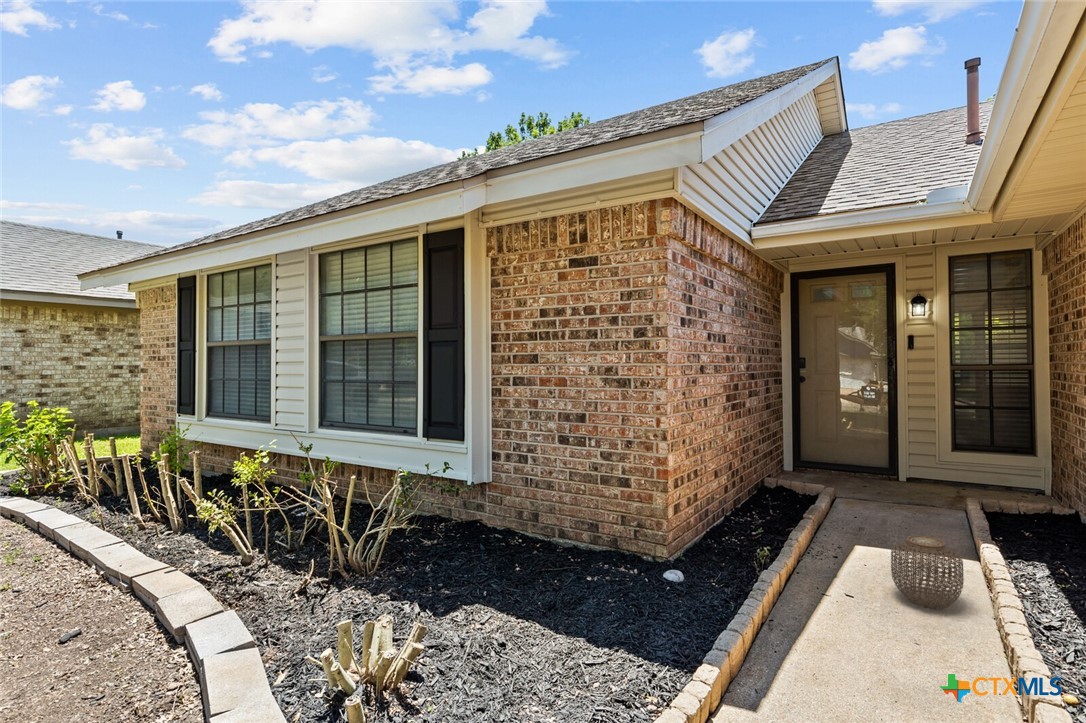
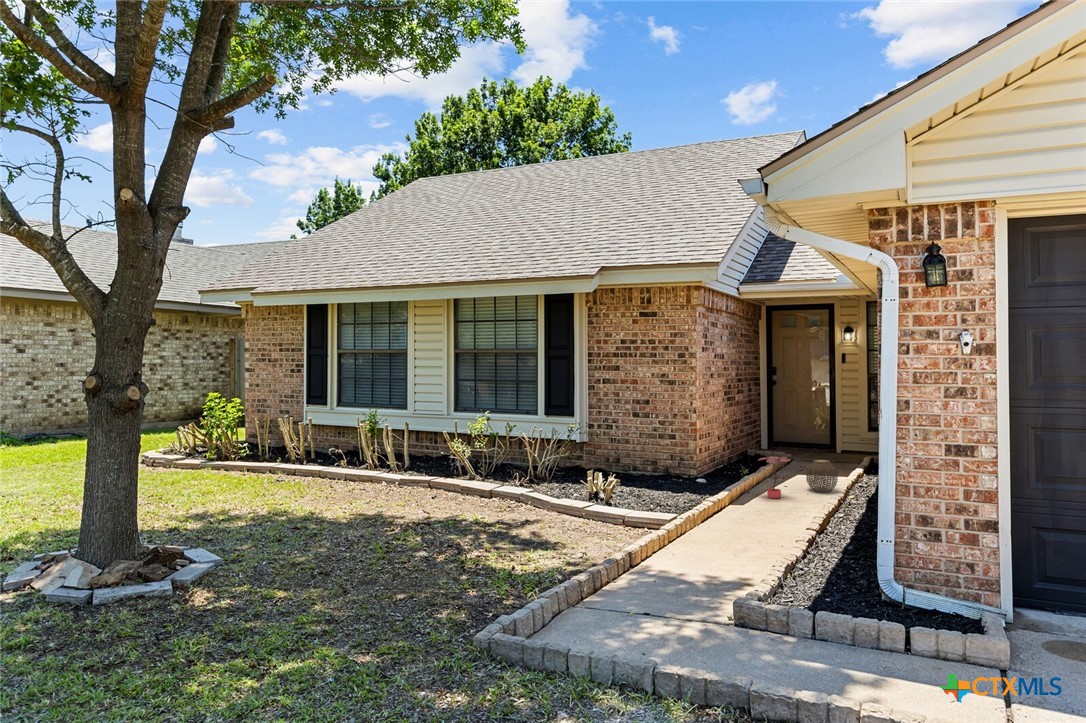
potted plant: none [791,535,866,629] -> present [758,456,790,498]

